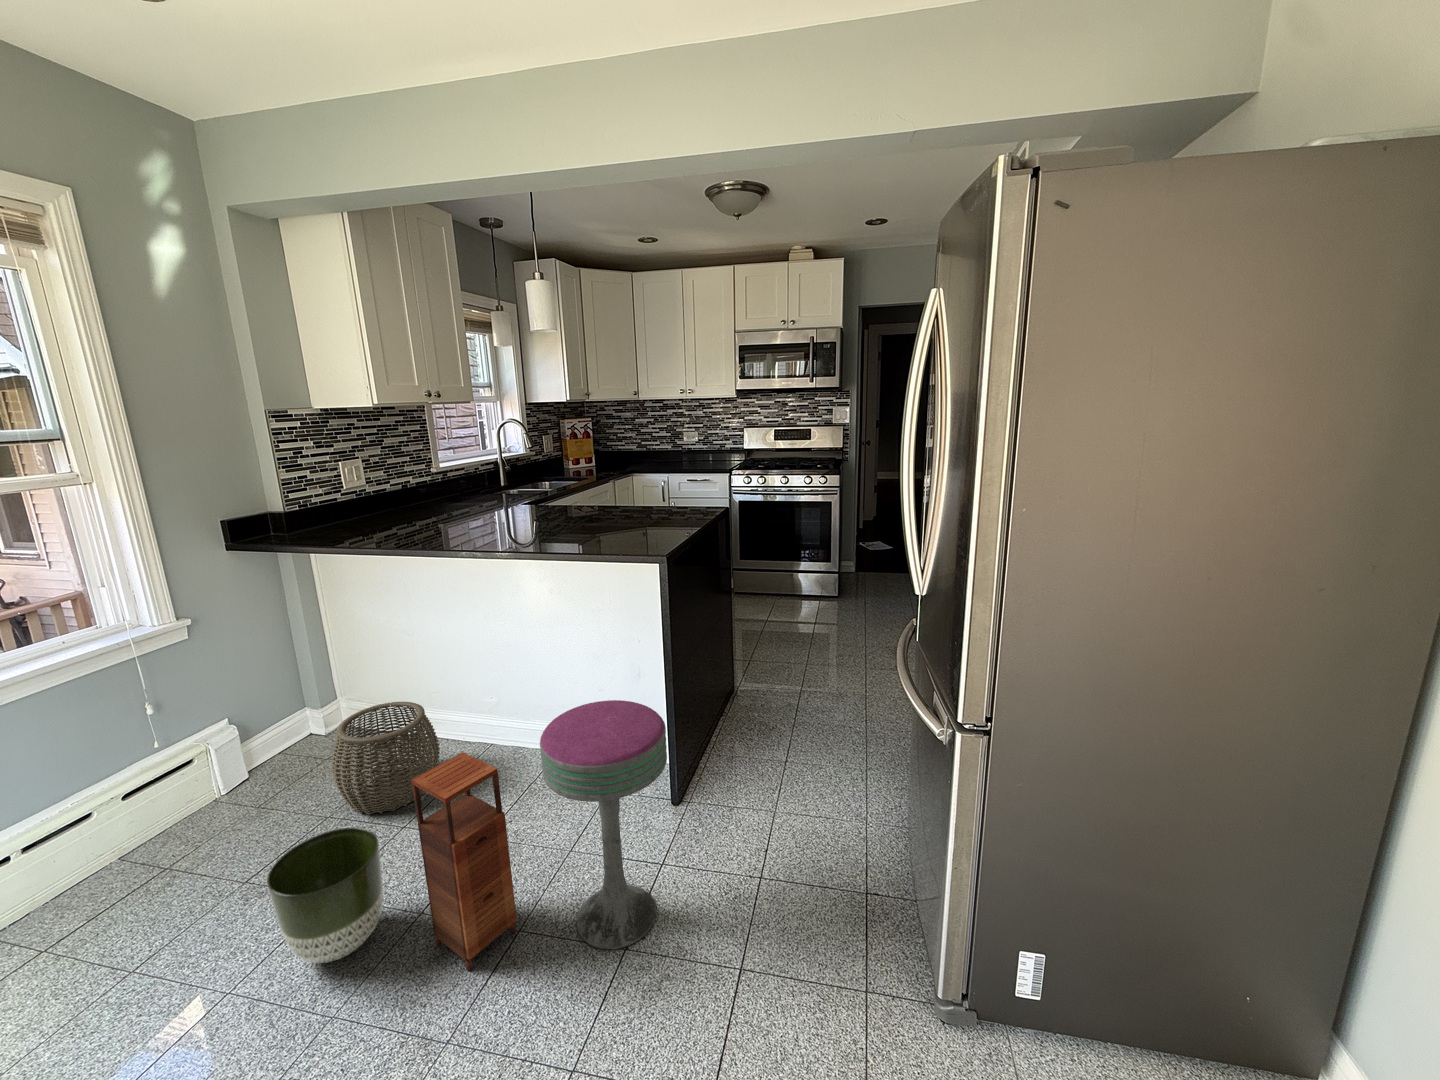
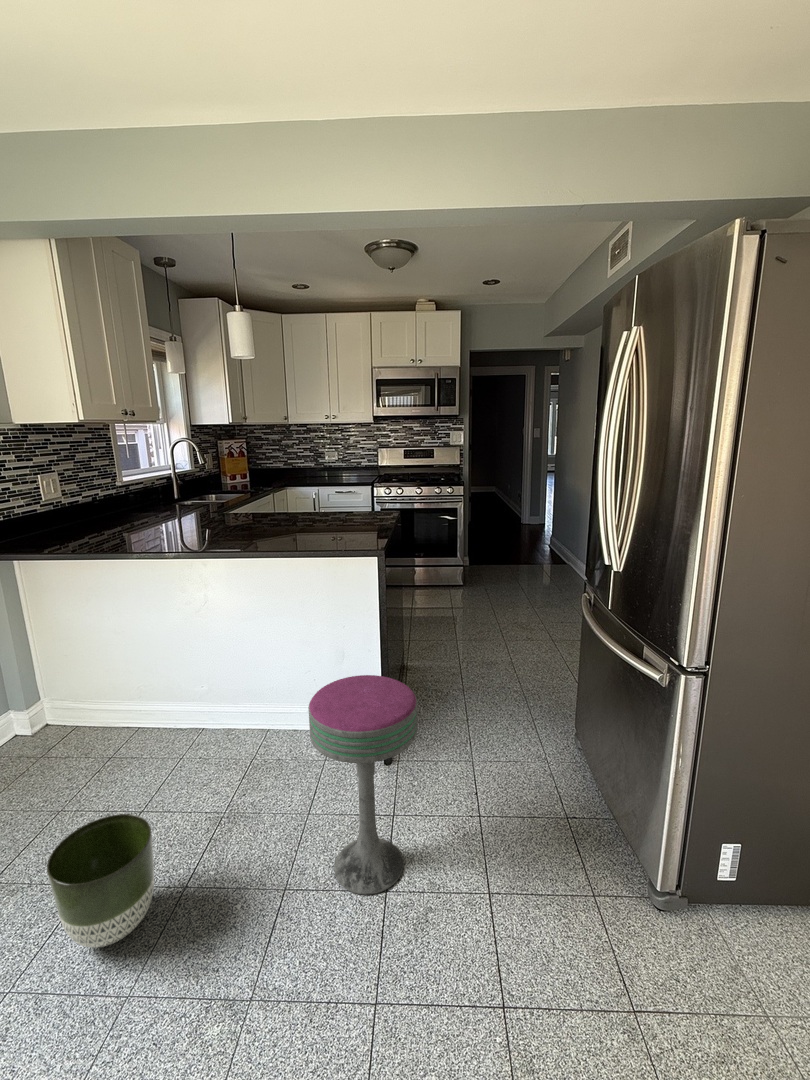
woven basket: present [331,702,440,814] -> none [61,697,162,805]
storage cabinet: present [411,752,517,971] -> none [193,732,284,933]

